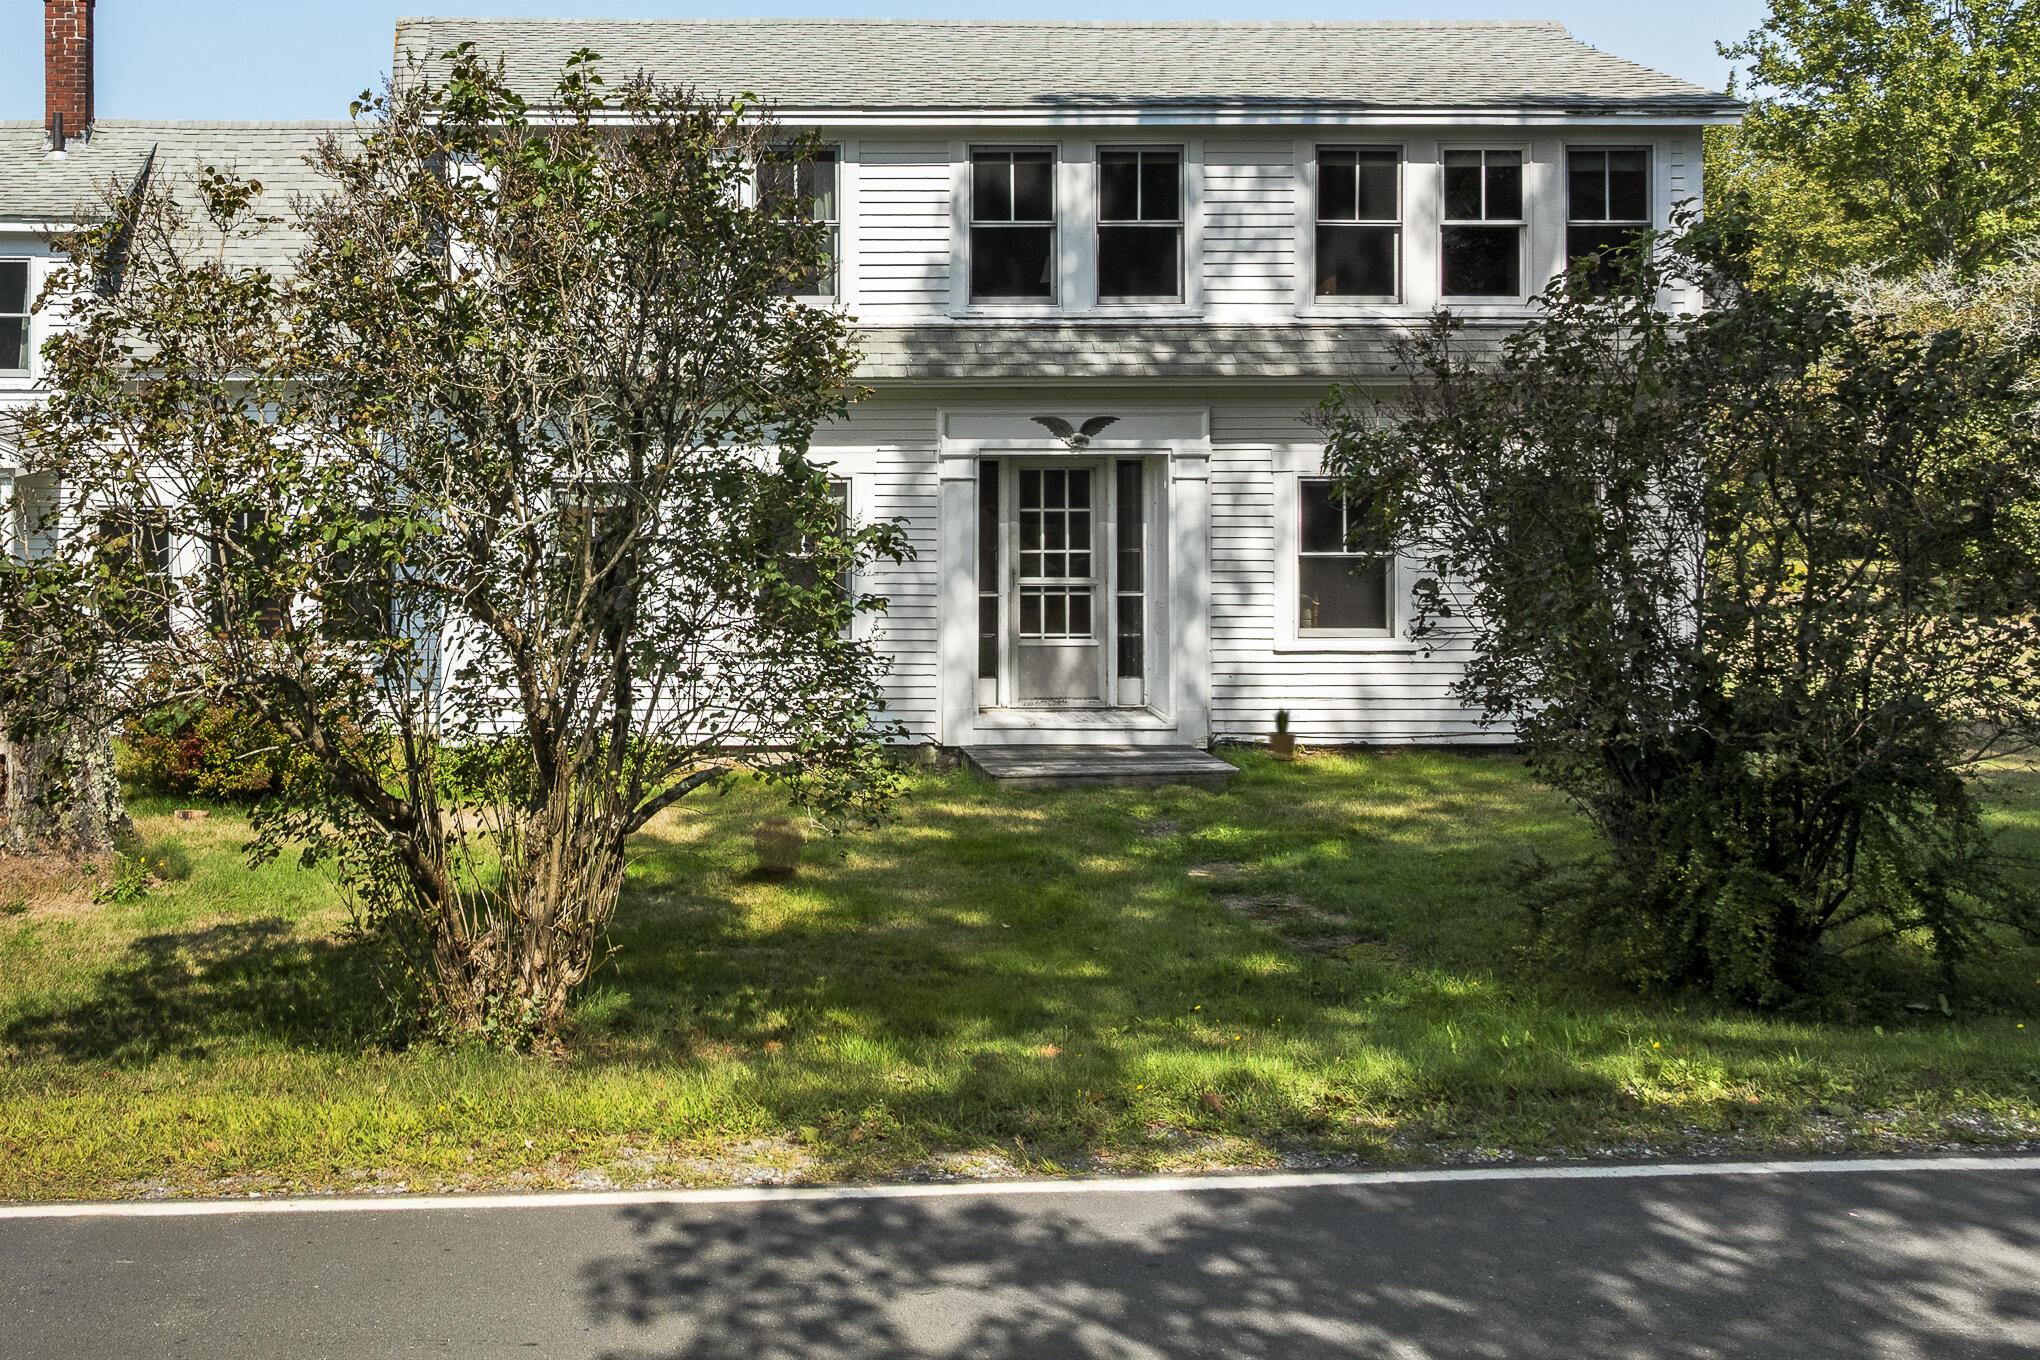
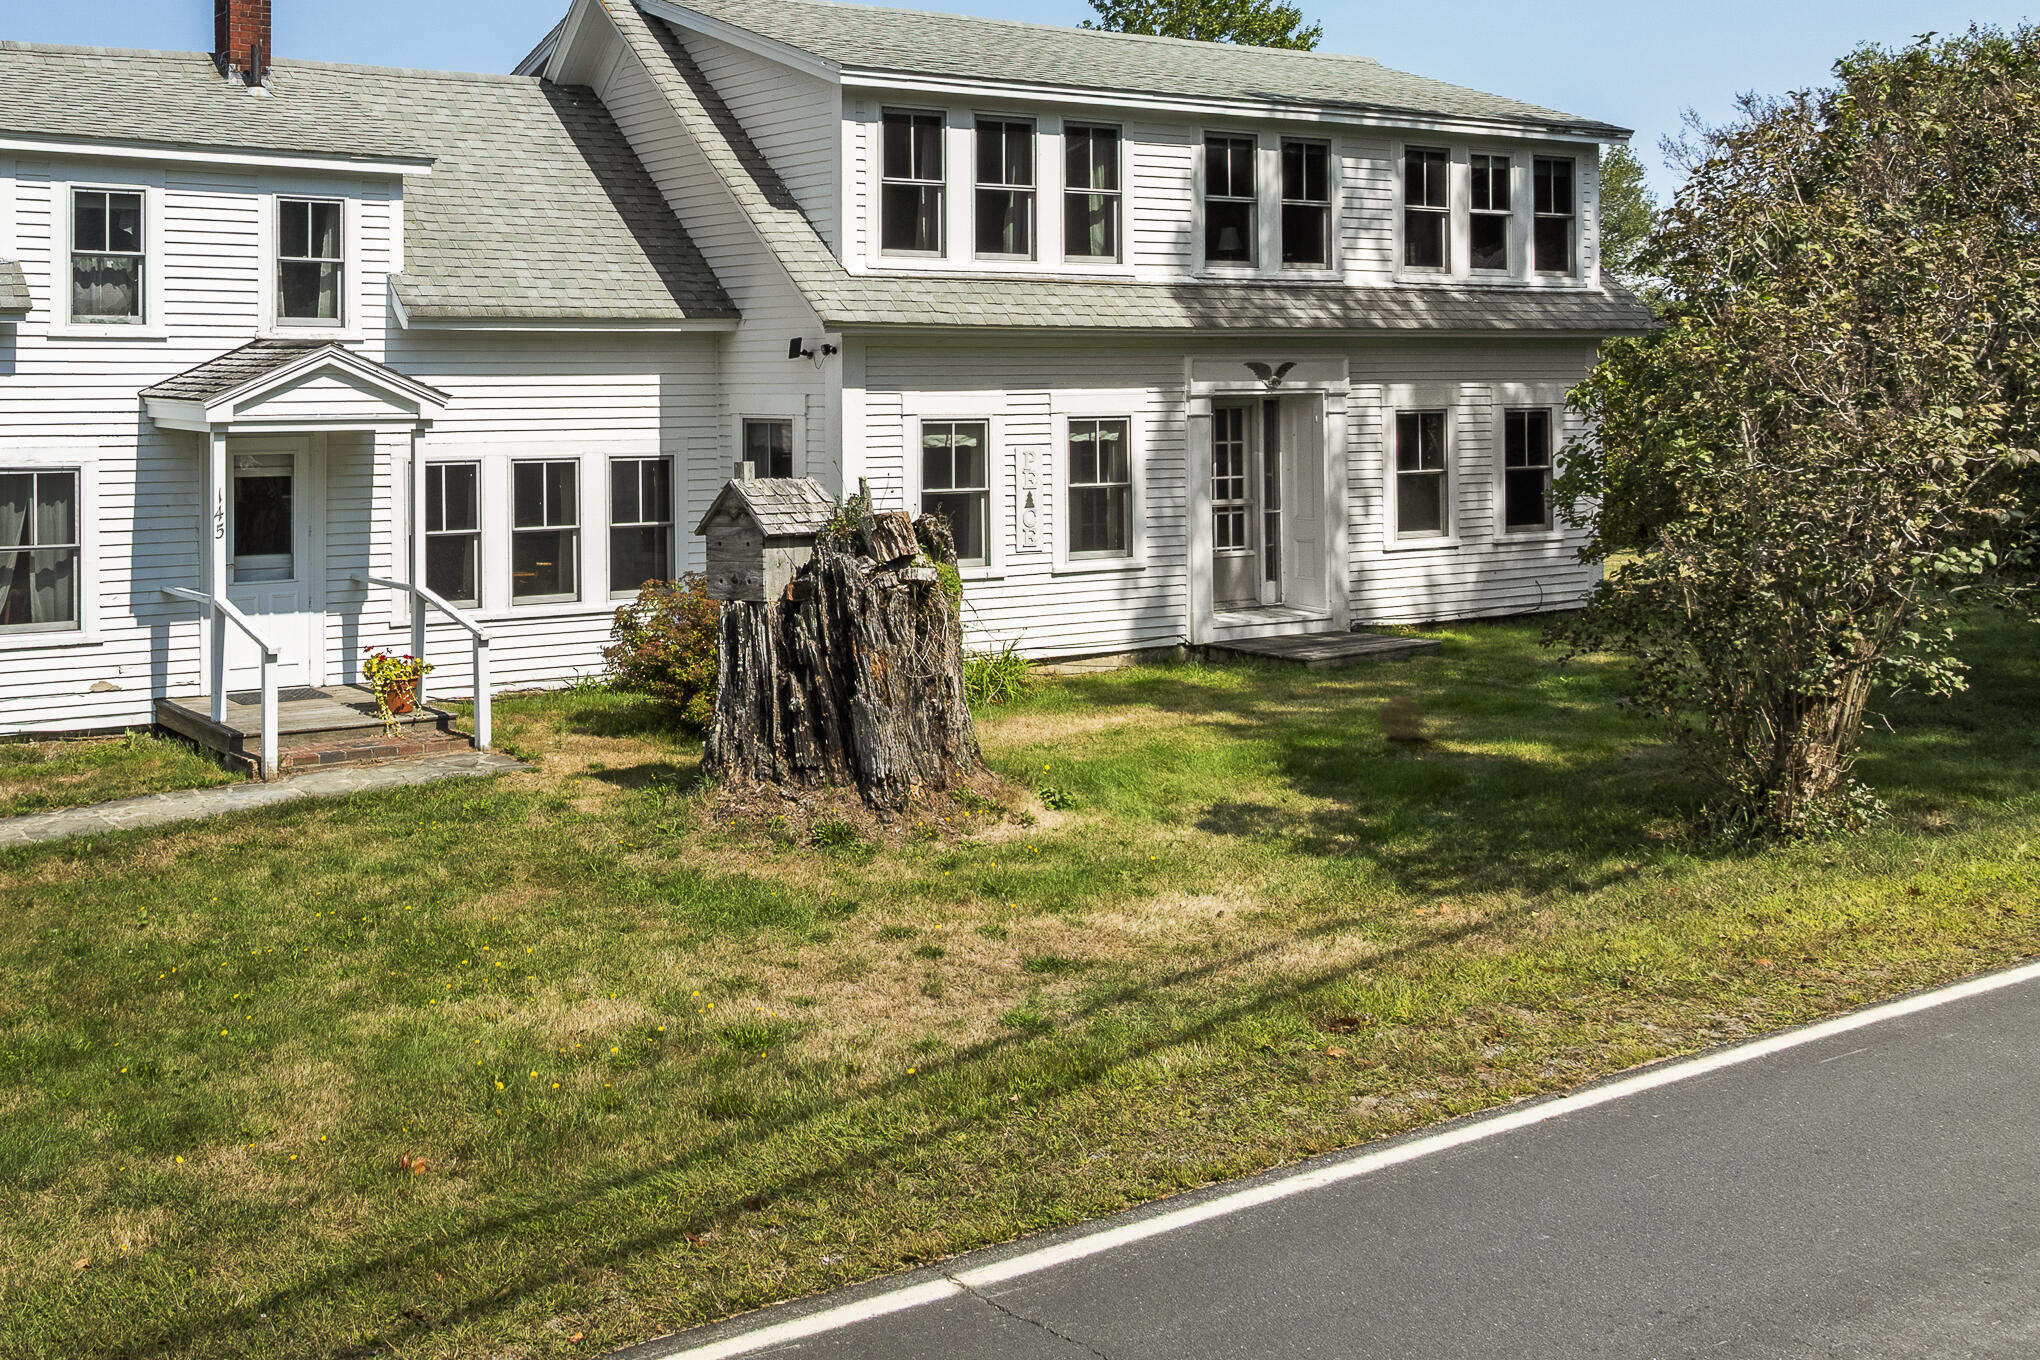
potted plant: present [1268,708,1296,761] -> none [1375,579,1398,619]

